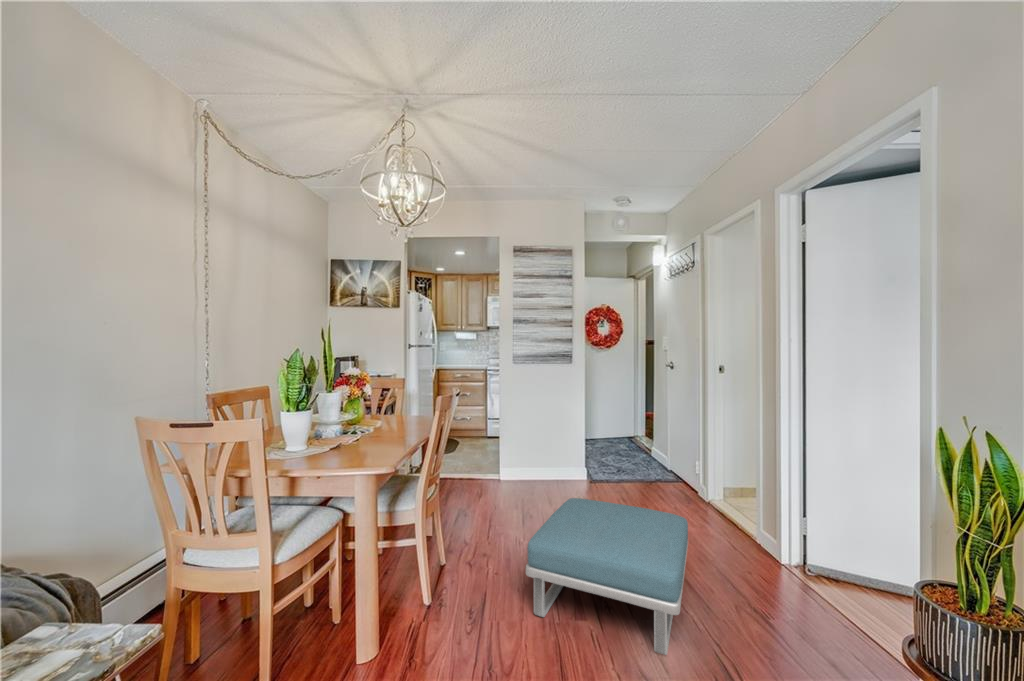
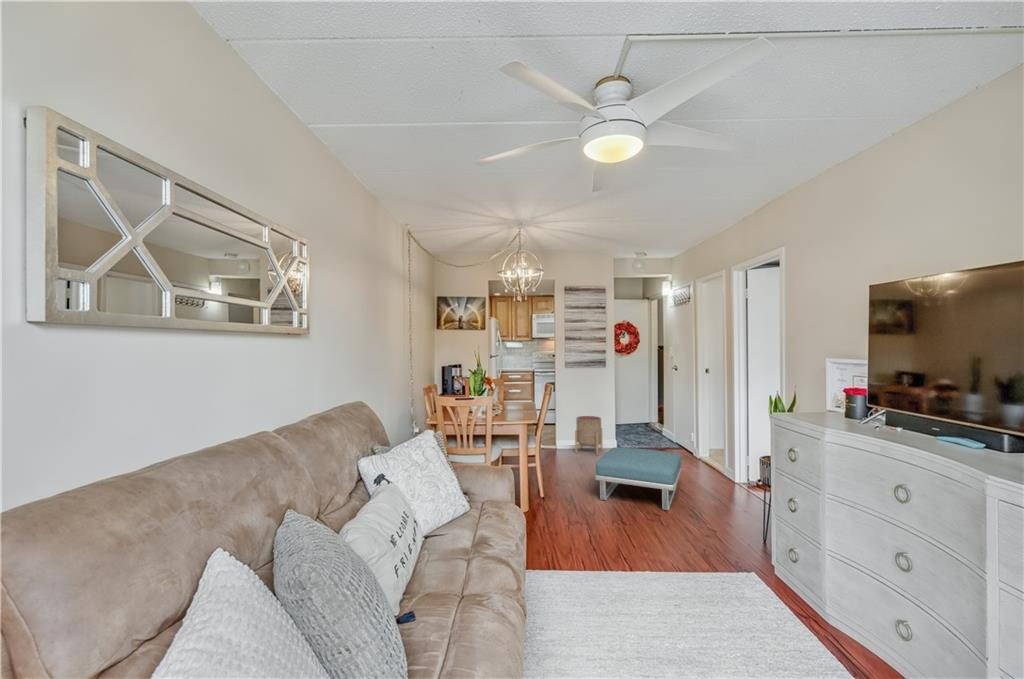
planter: none [523,434,565,495] -> present [575,416,603,455]

